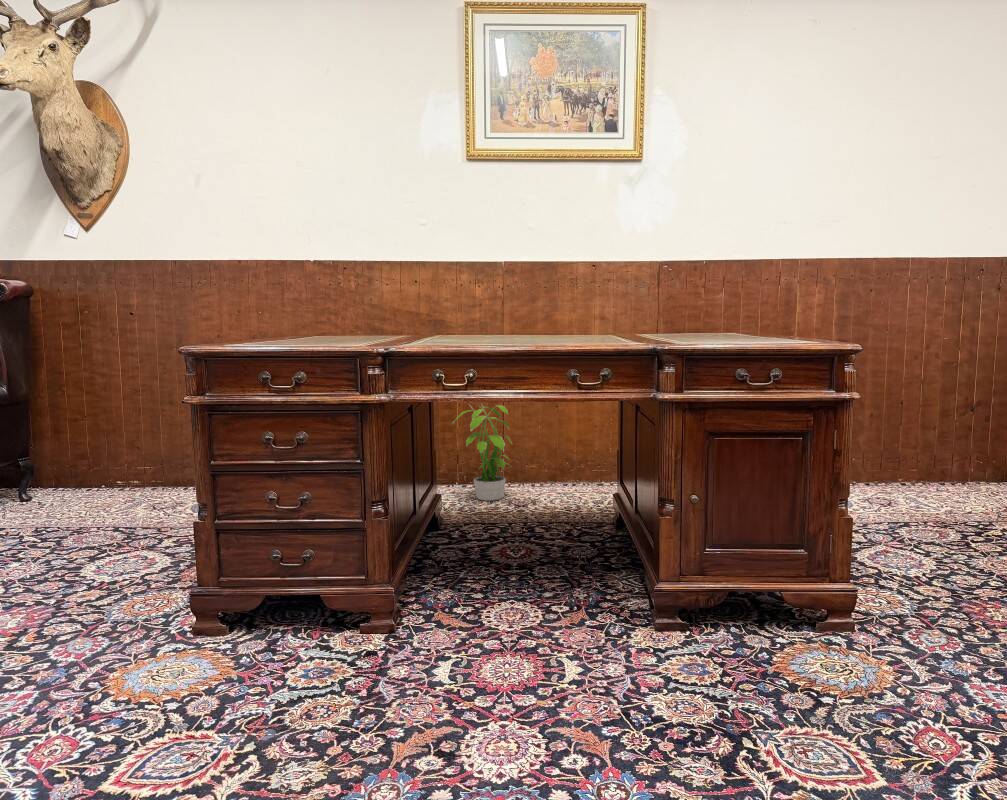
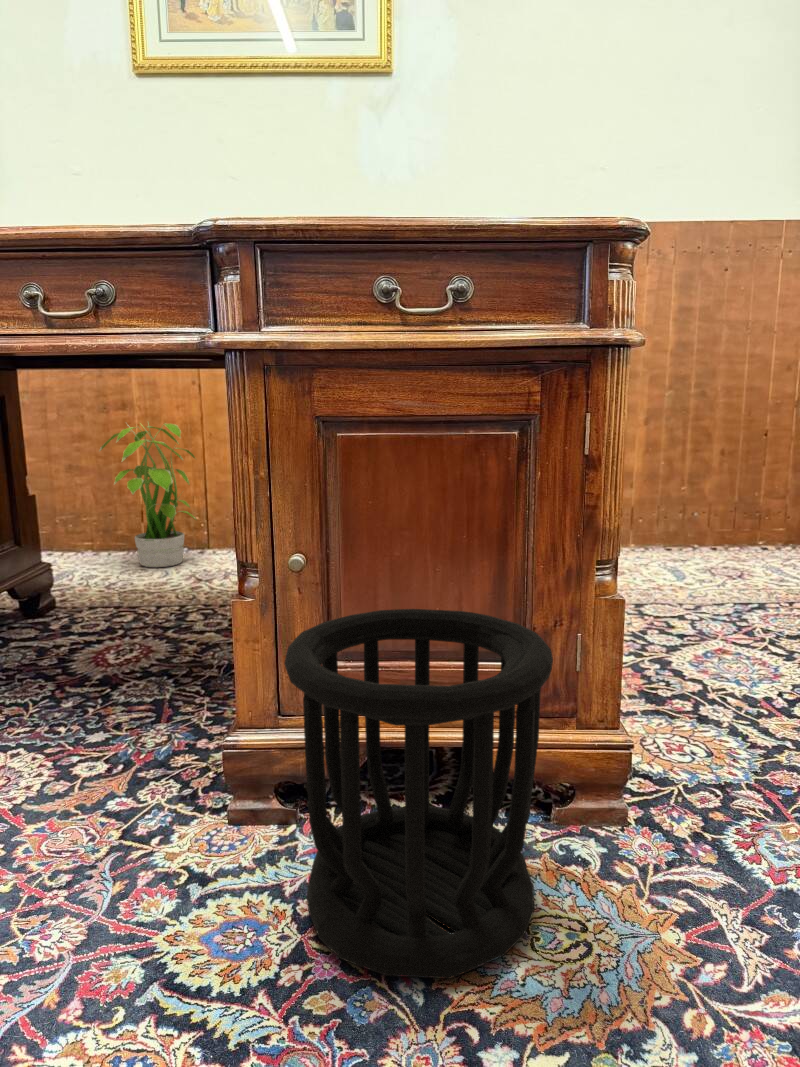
wastebasket: none [709,525,831,679] -> present [284,609,553,978]

